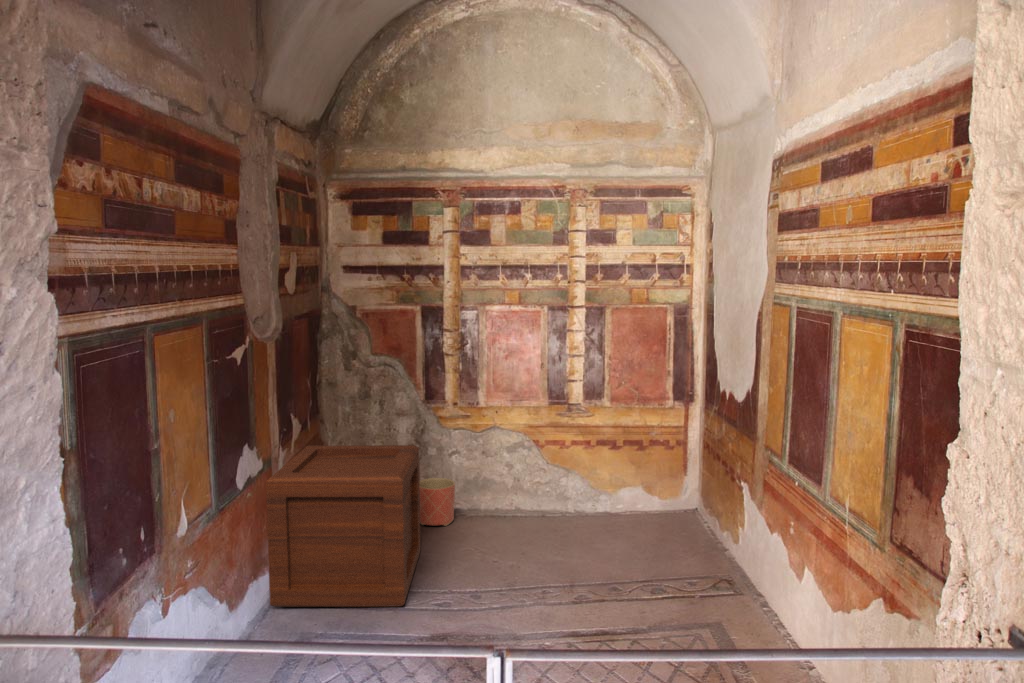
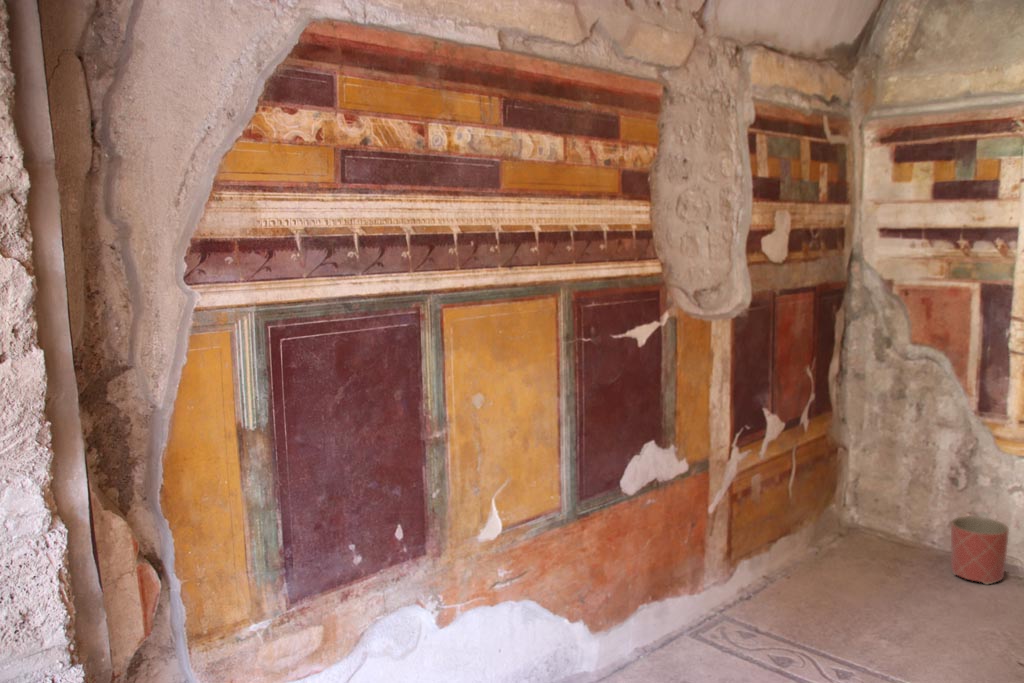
wooden crate: present [266,445,420,607] -> none [723,447,934,662]

